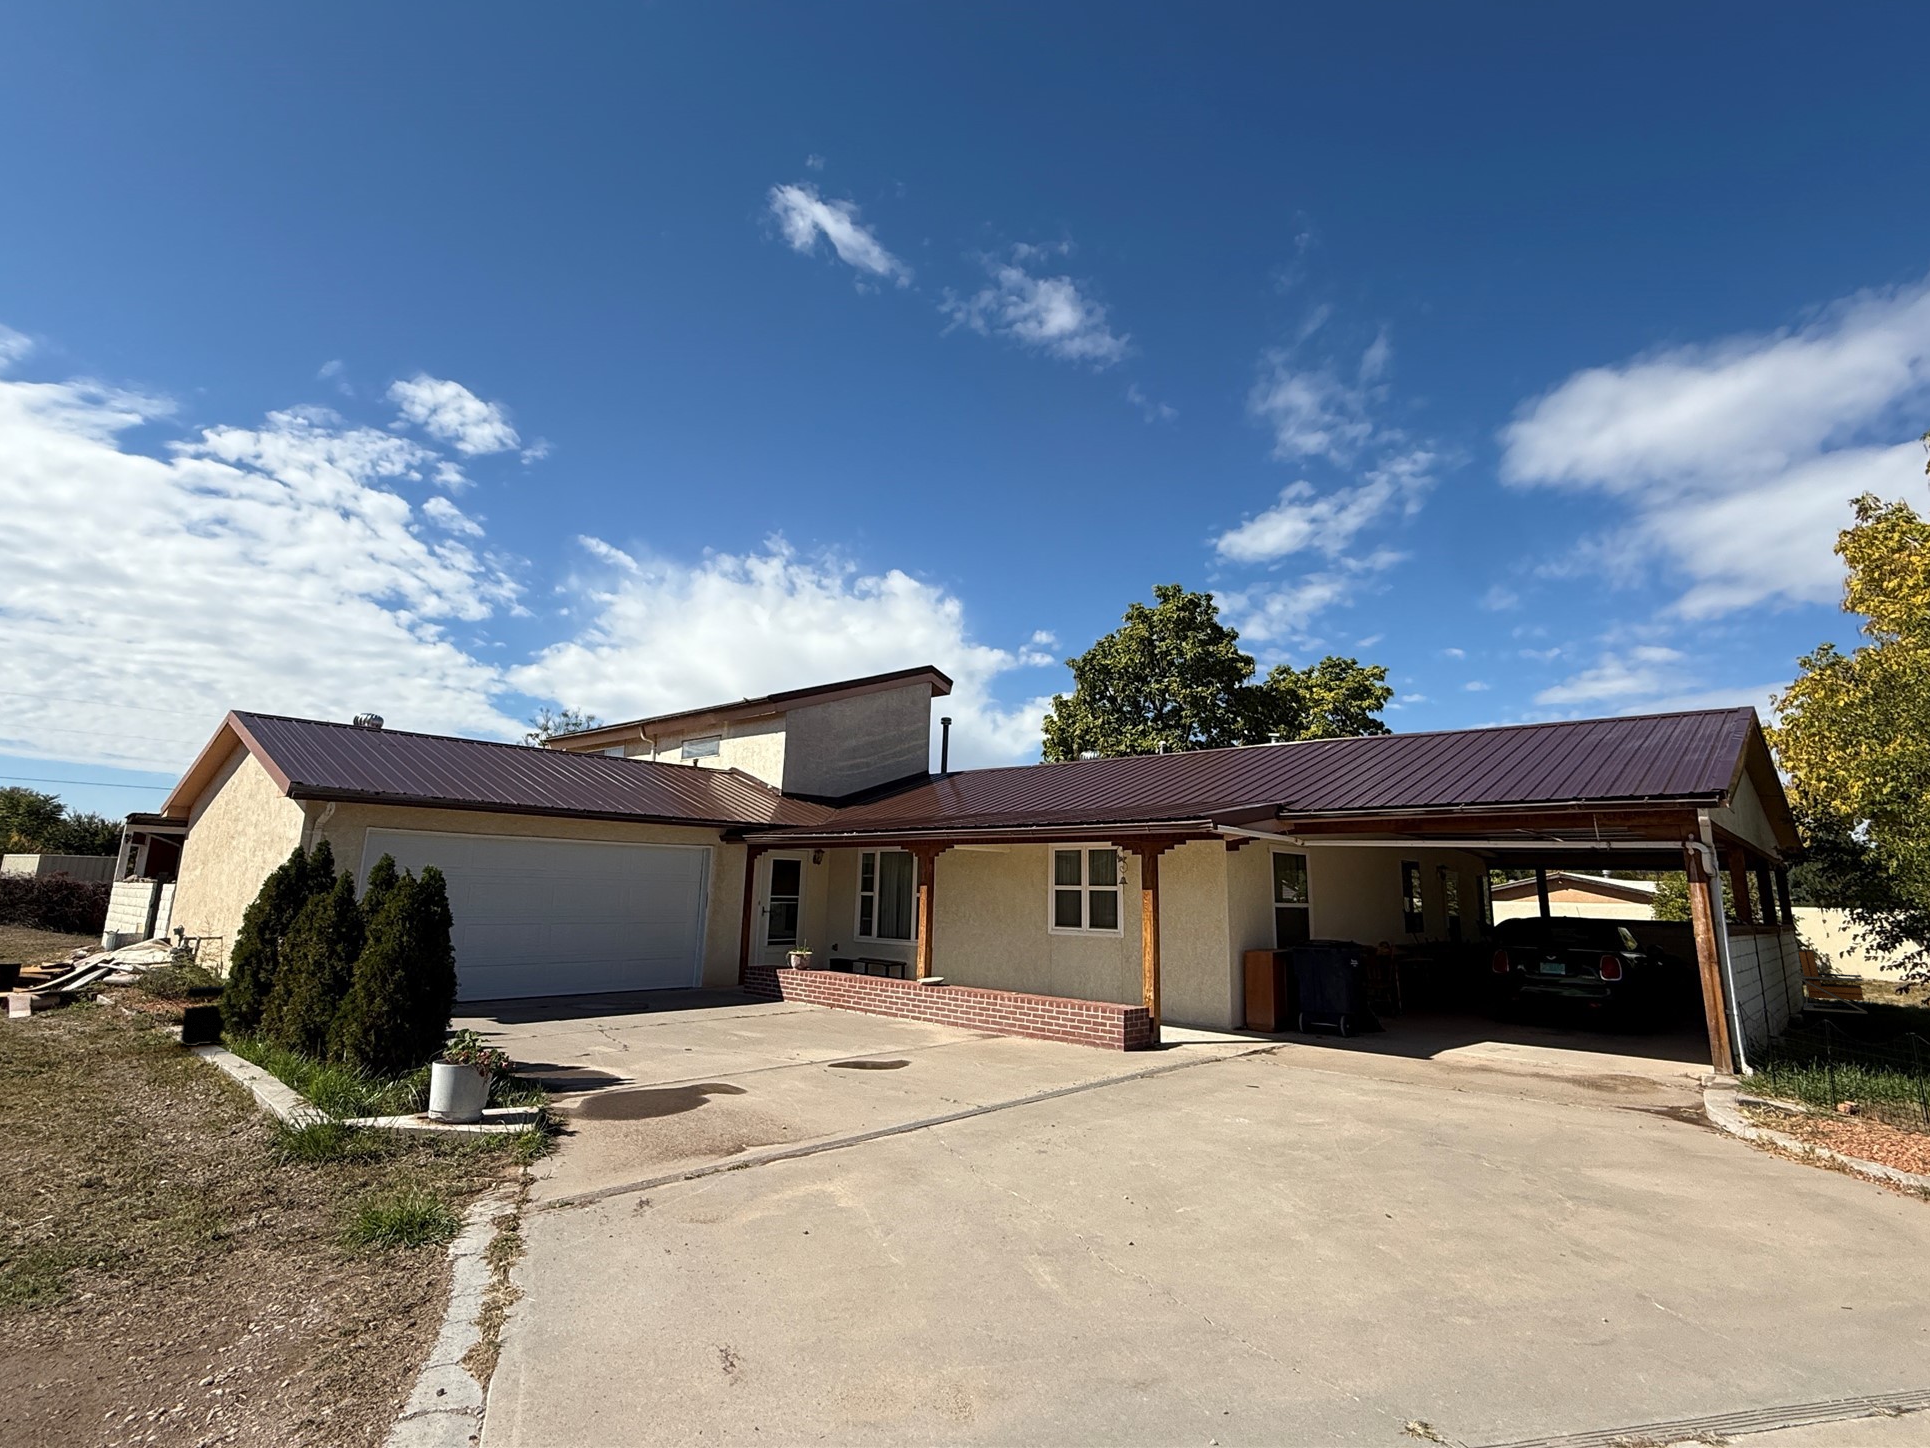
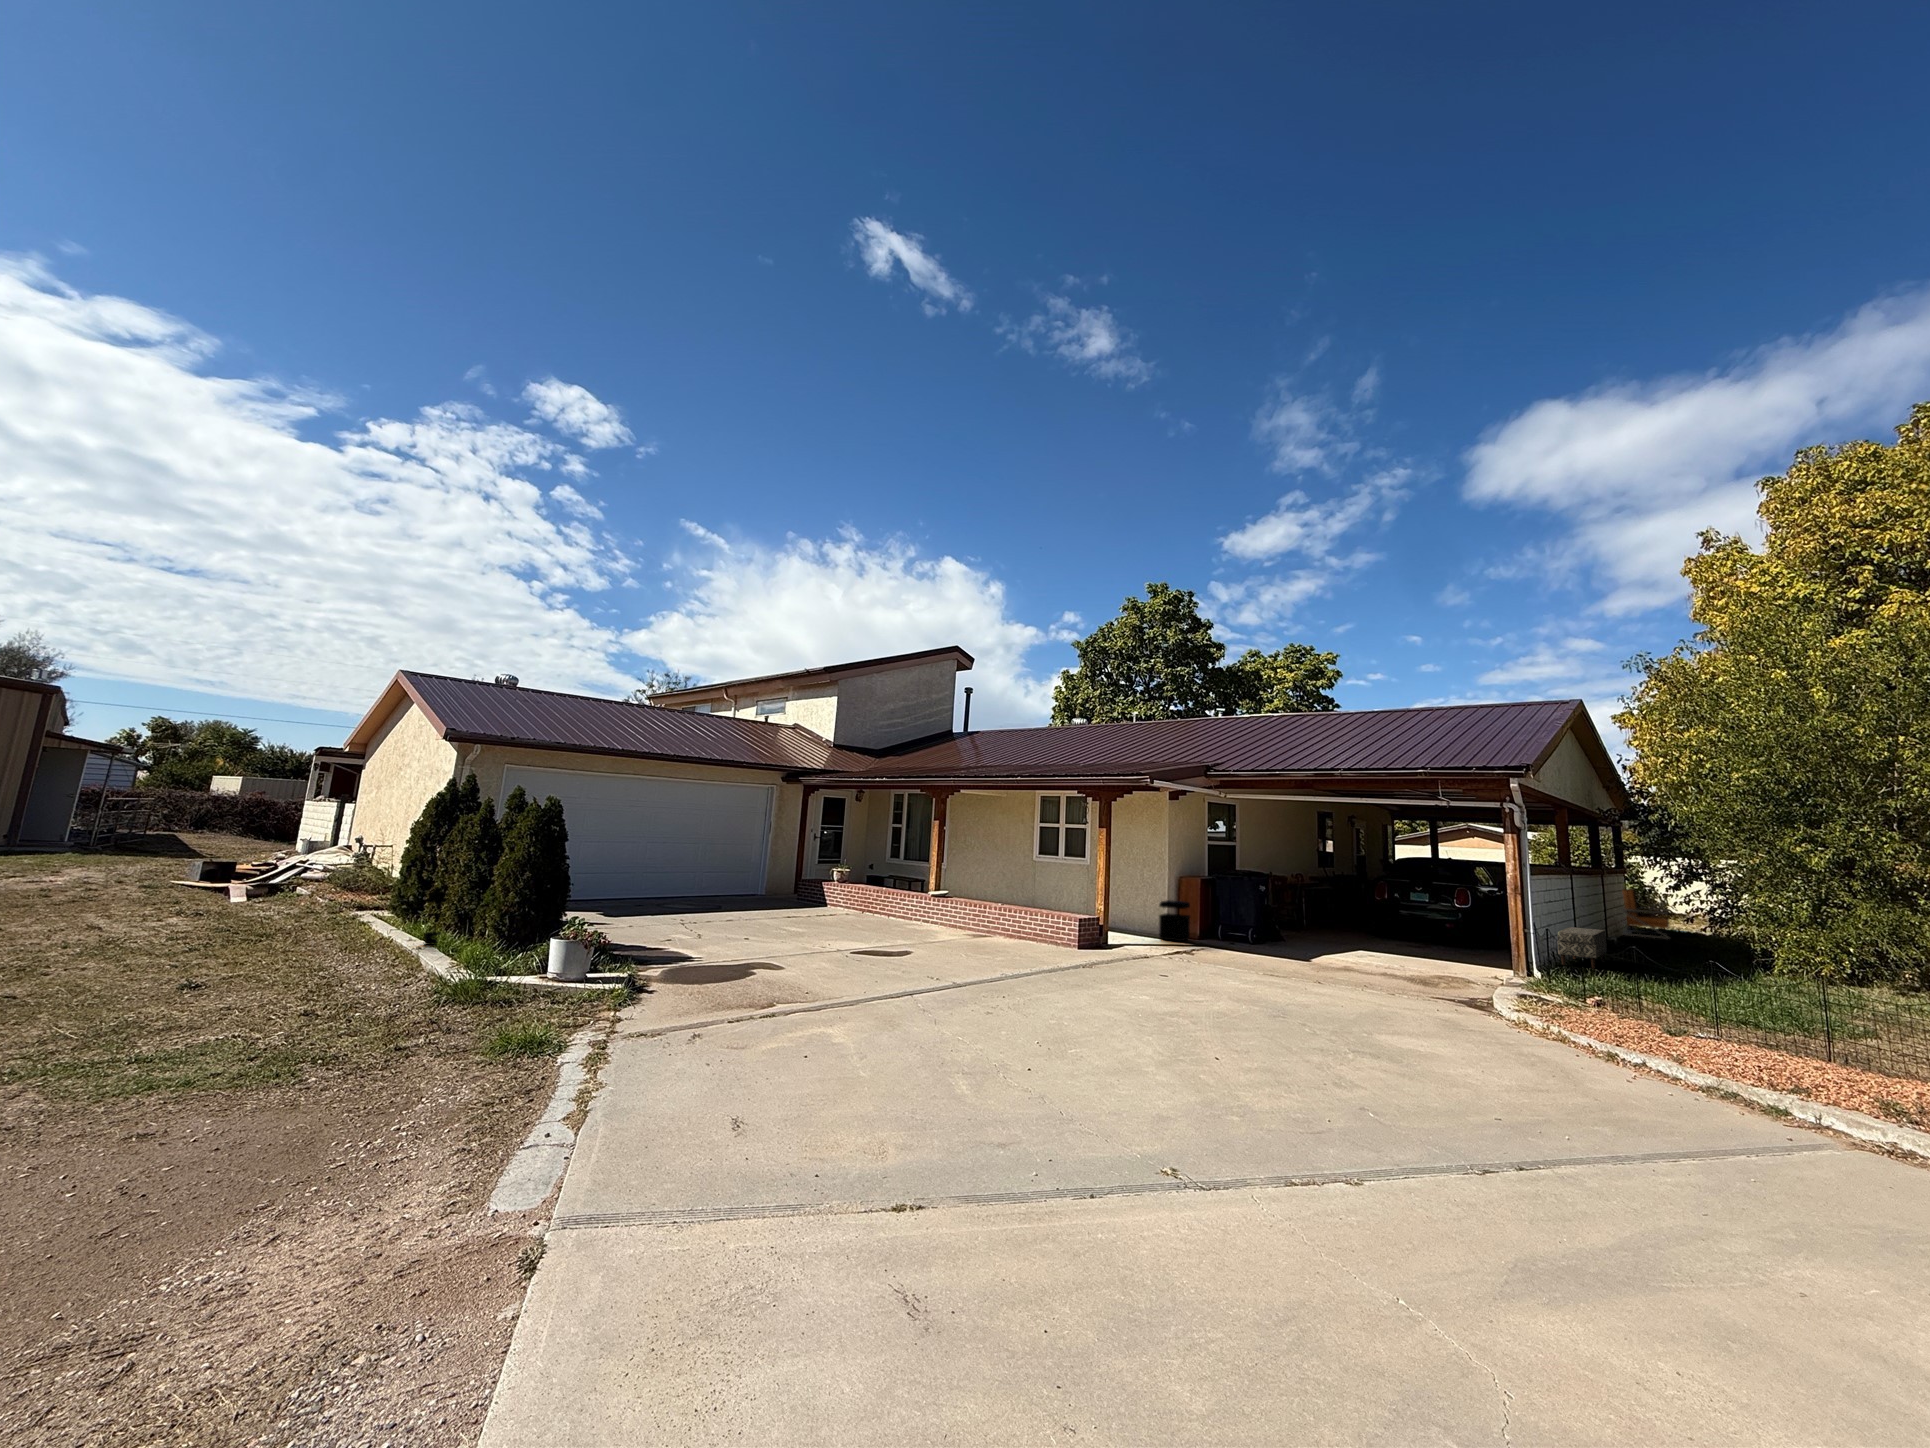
toolbox: present [180,985,229,1046] -> present [1159,900,1190,941]
potted plant: none [259,985,301,1071] -> present [424,884,449,945]
bench: none [1751,1003,1813,1058] -> present [1557,927,1607,969]

